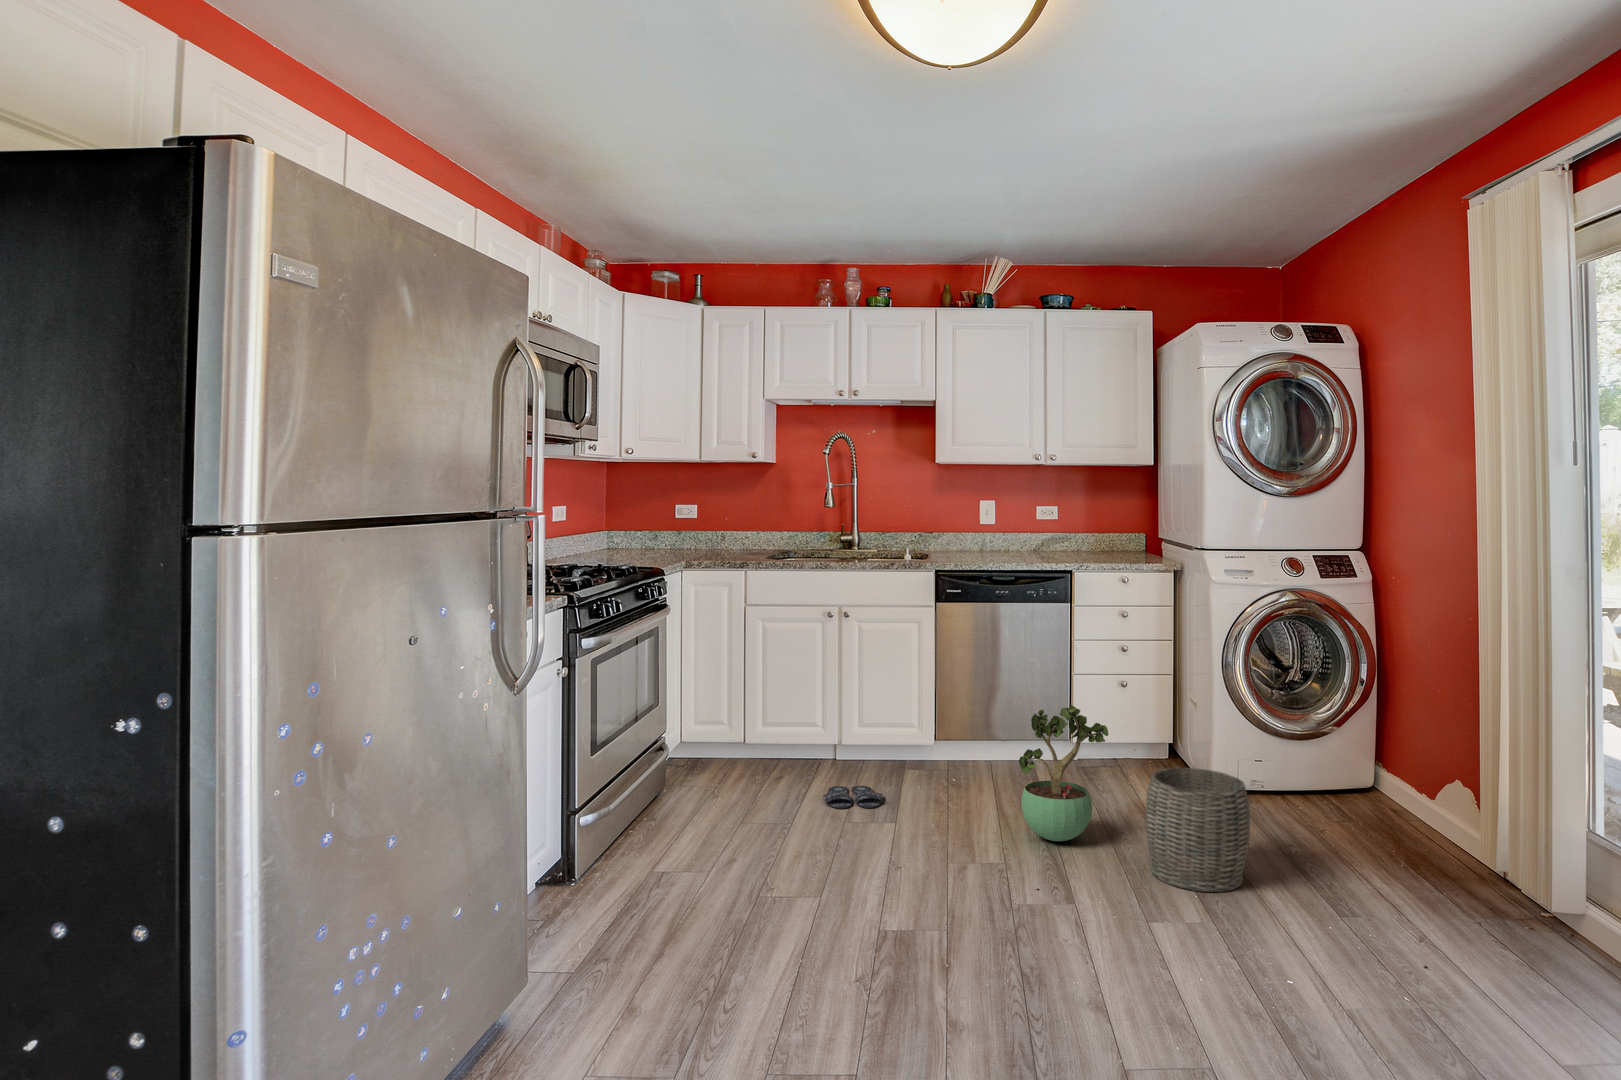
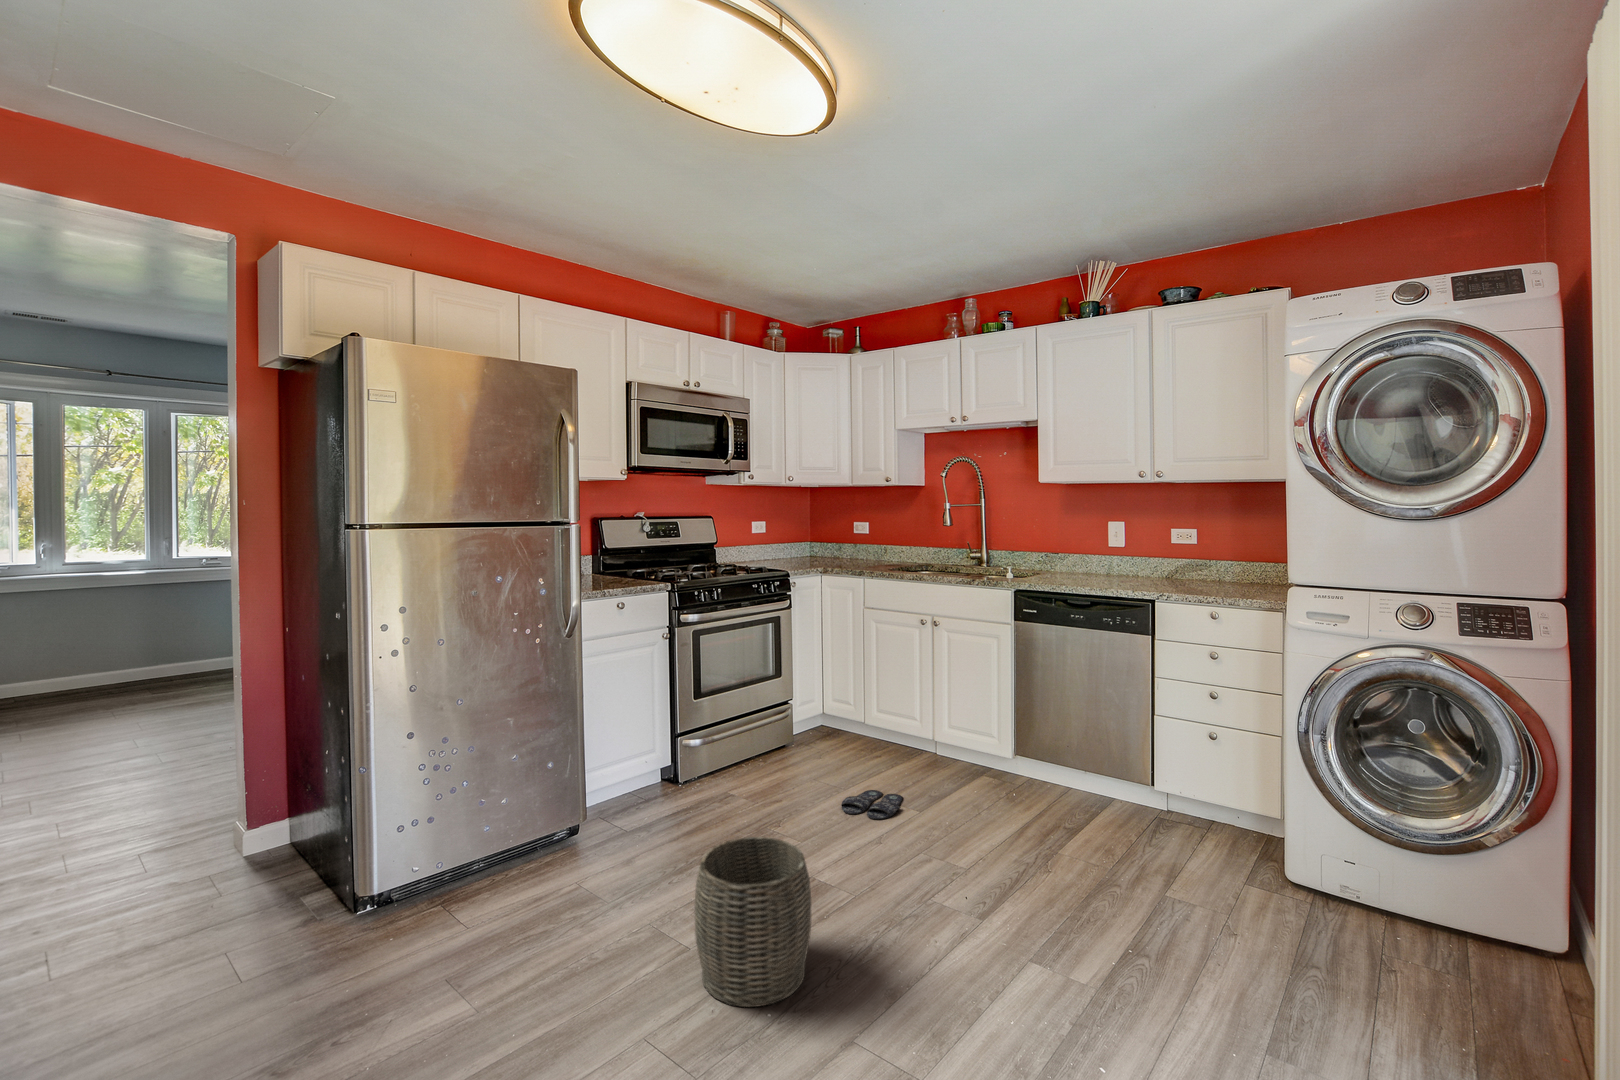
potted plant: present [1019,705,1108,841] -> none [960,754,1065,907]
woven basket: present [1145,768,1250,892] -> present [695,837,811,1007]

